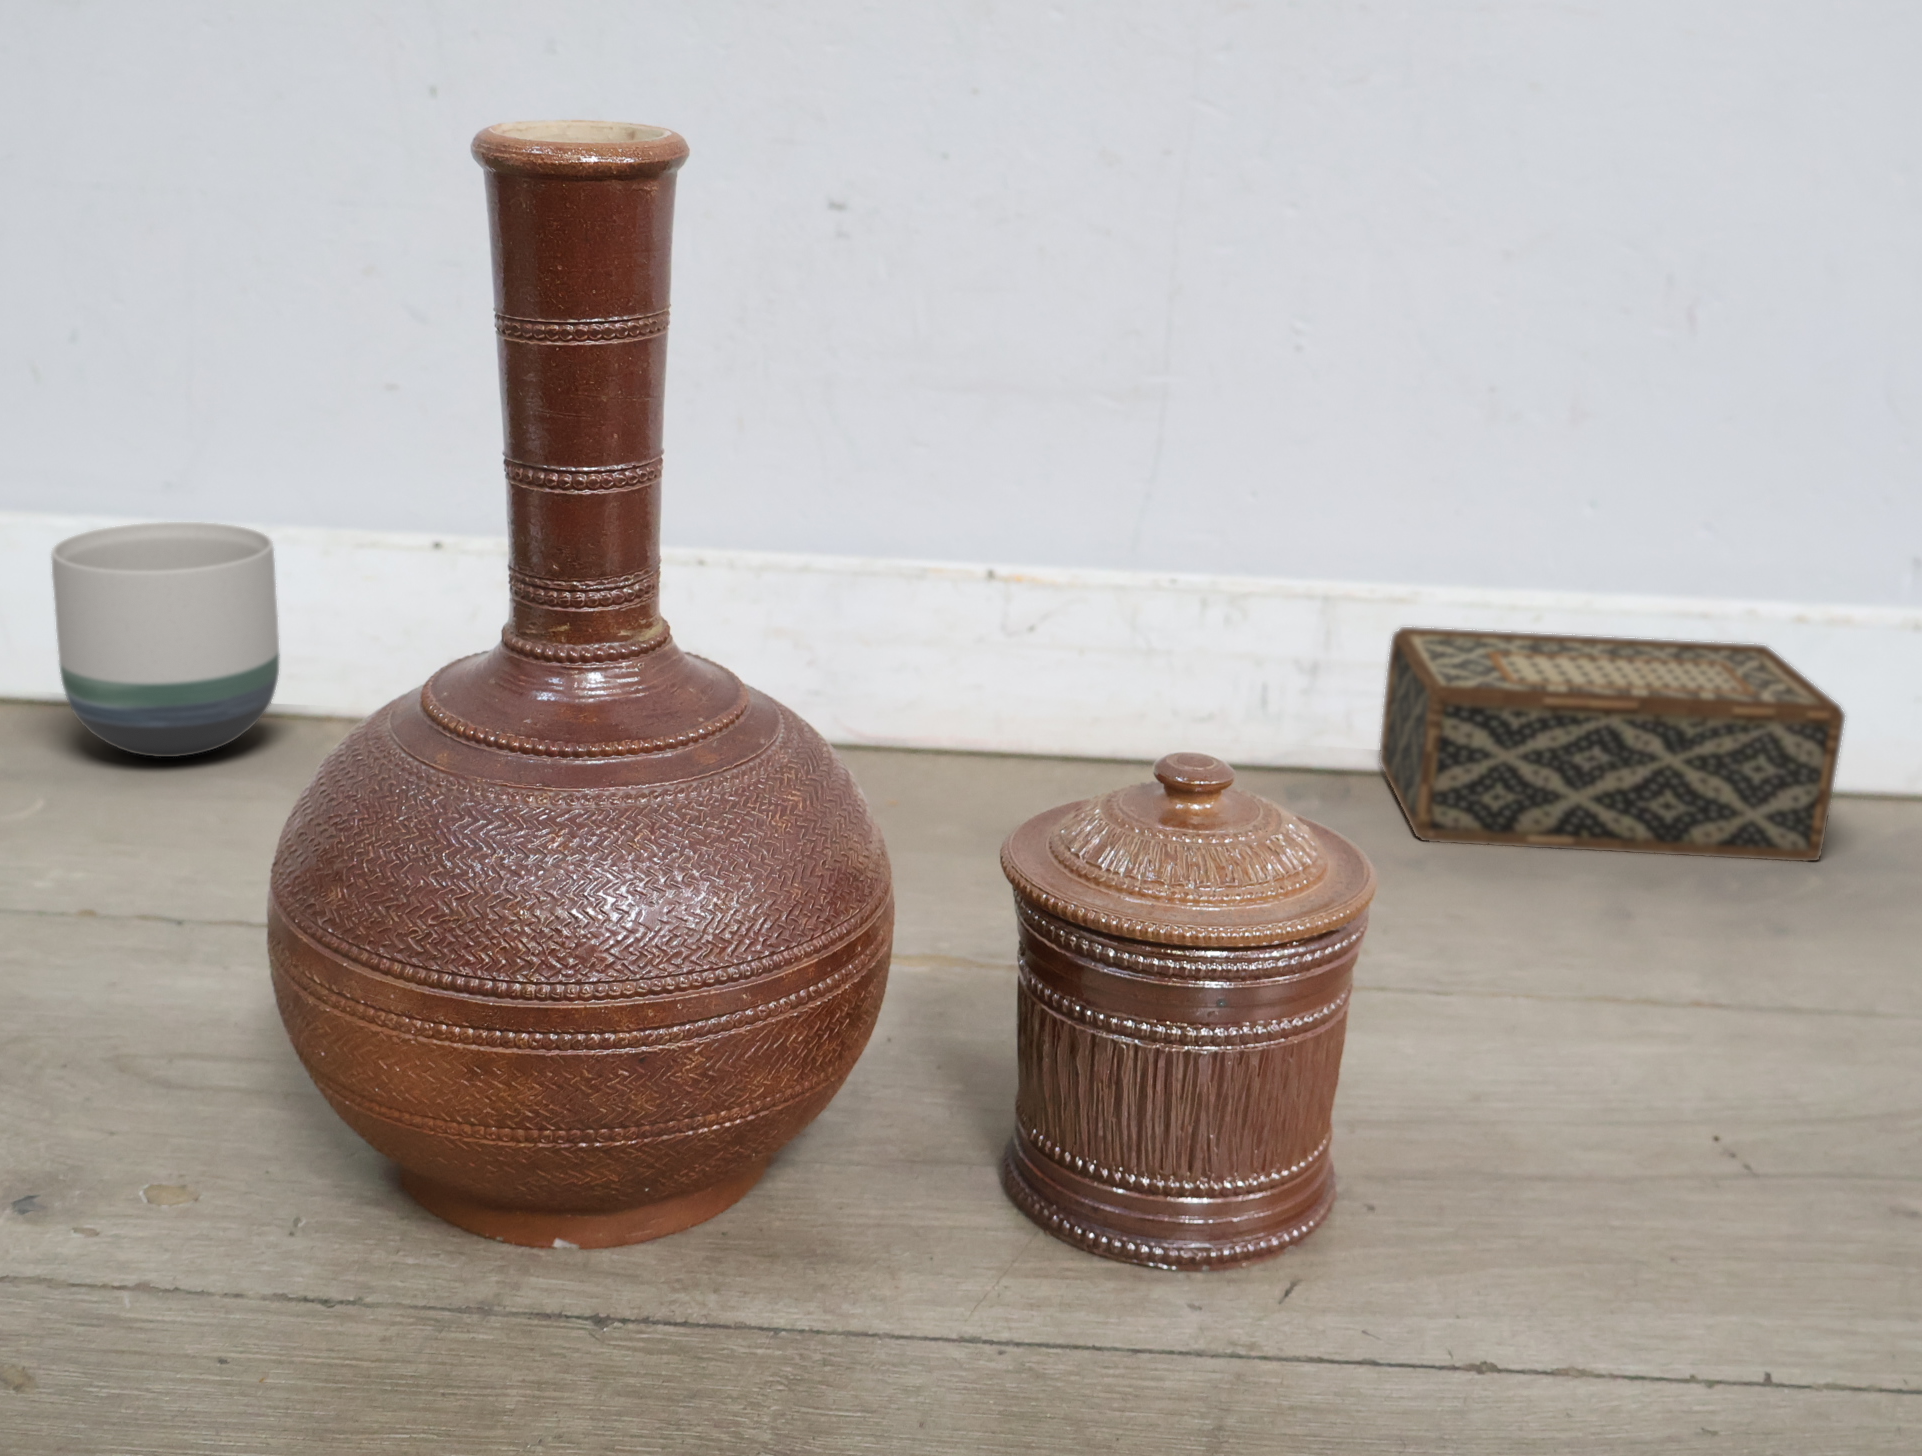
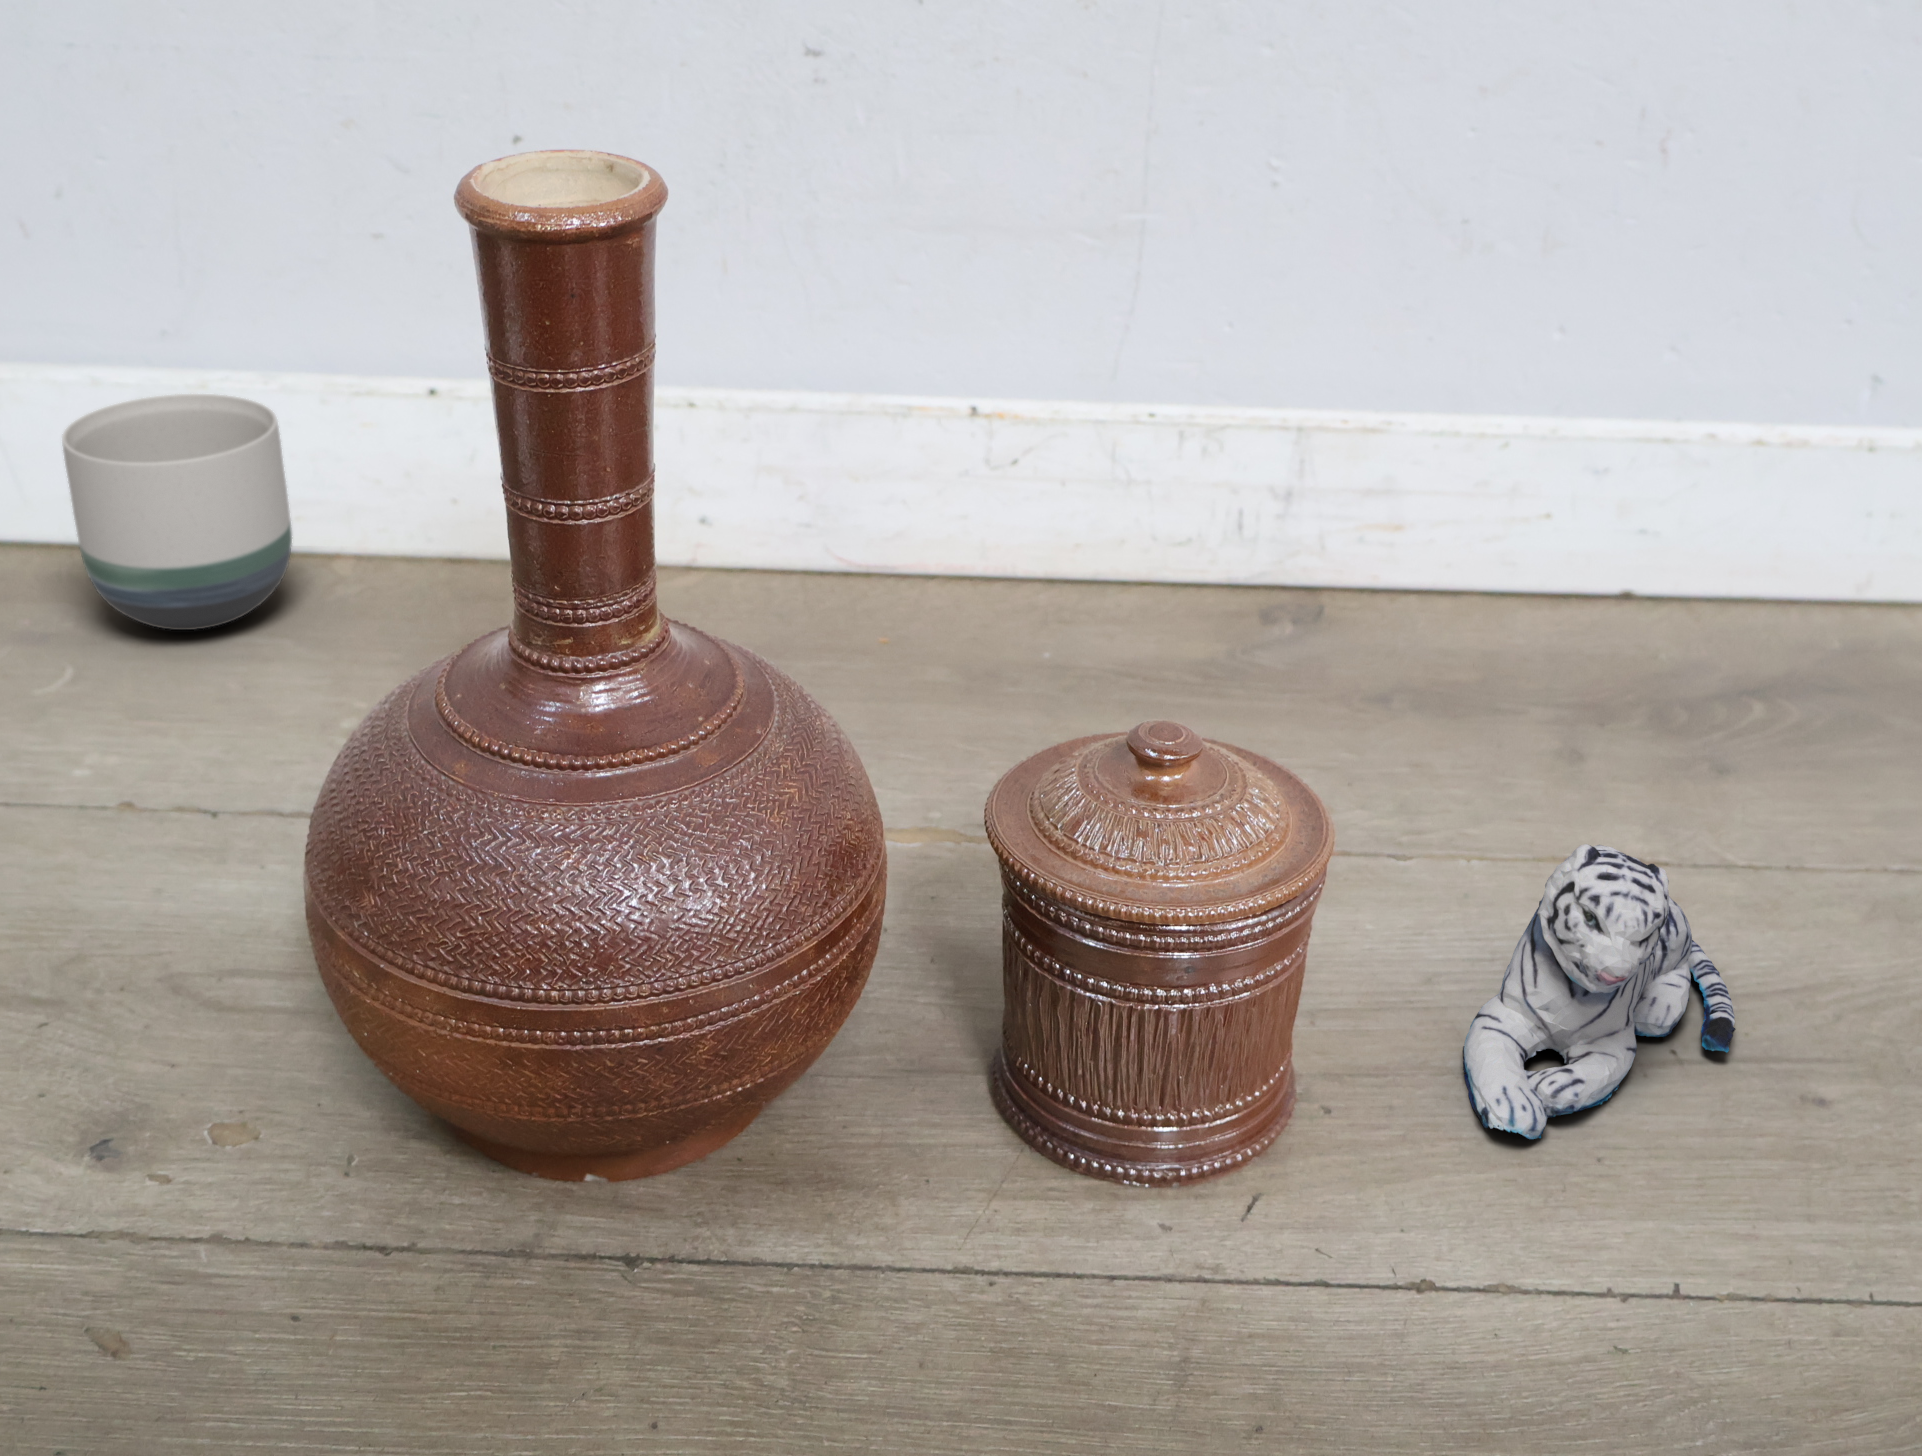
woven basket: present [1380,627,1845,862] -> none [1356,472,1800,703]
plush toy: none [1516,916,1813,1235] -> present [1463,844,1736,1139]

